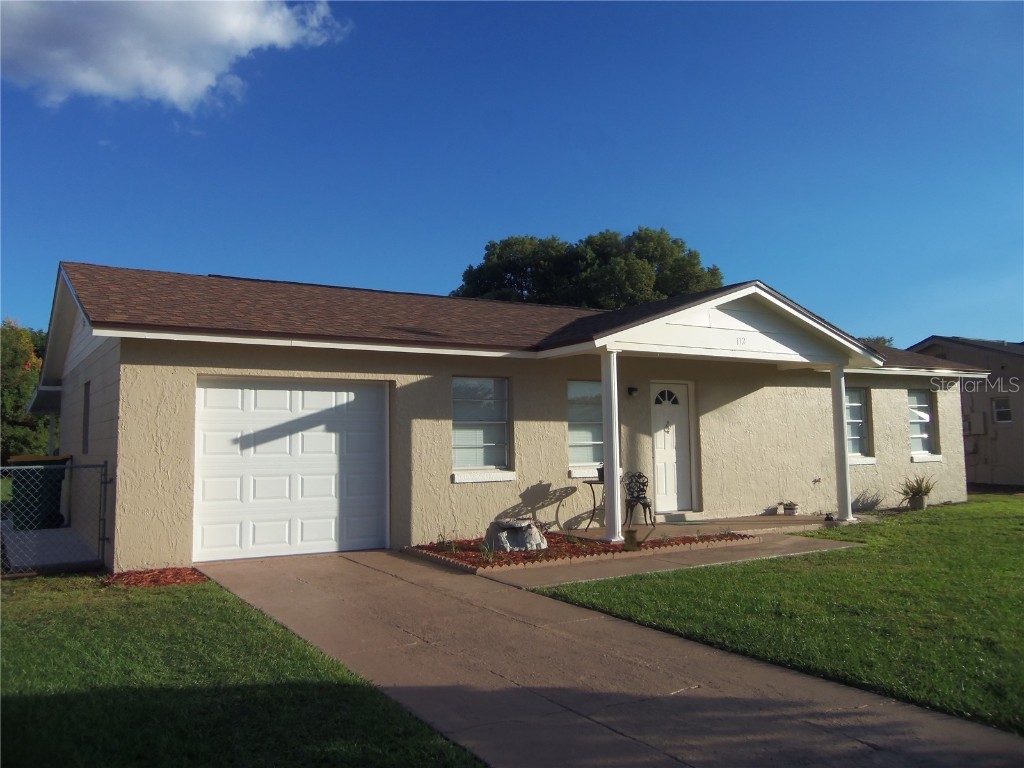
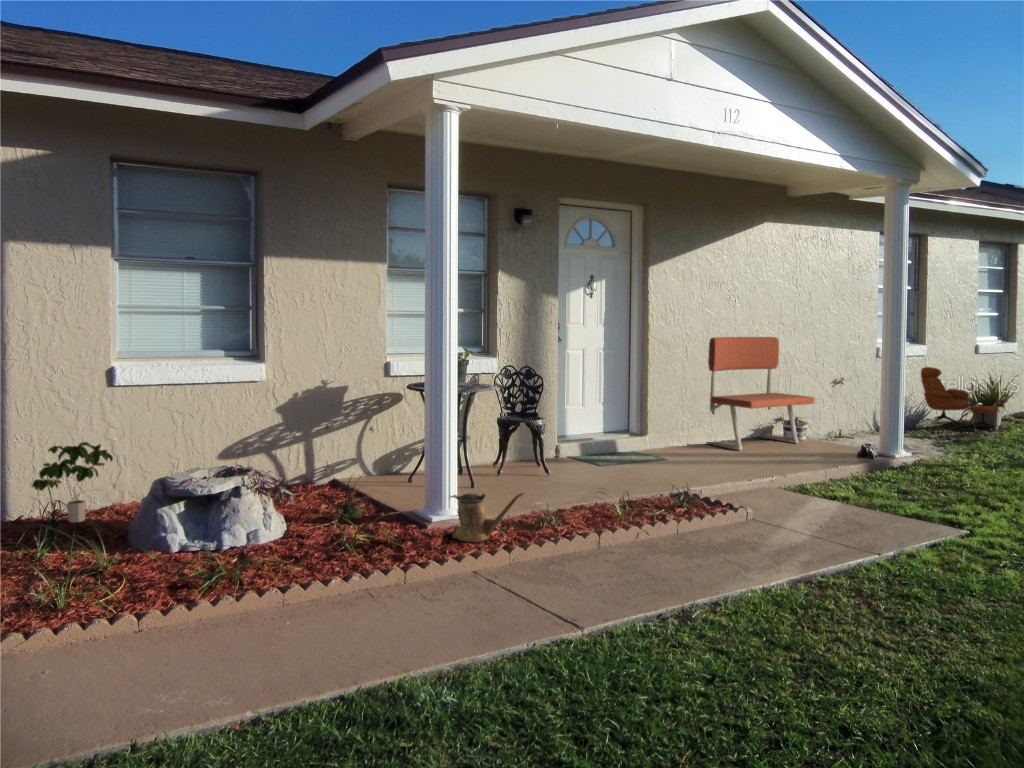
bench: none [736,454,799,520] -> present [707,337,814,450]
lounge chair: none [872,471,919,509] -> present [921,367,997,428]
potted plant: none [430,509,459,547] -> present [32,442,113,522]

